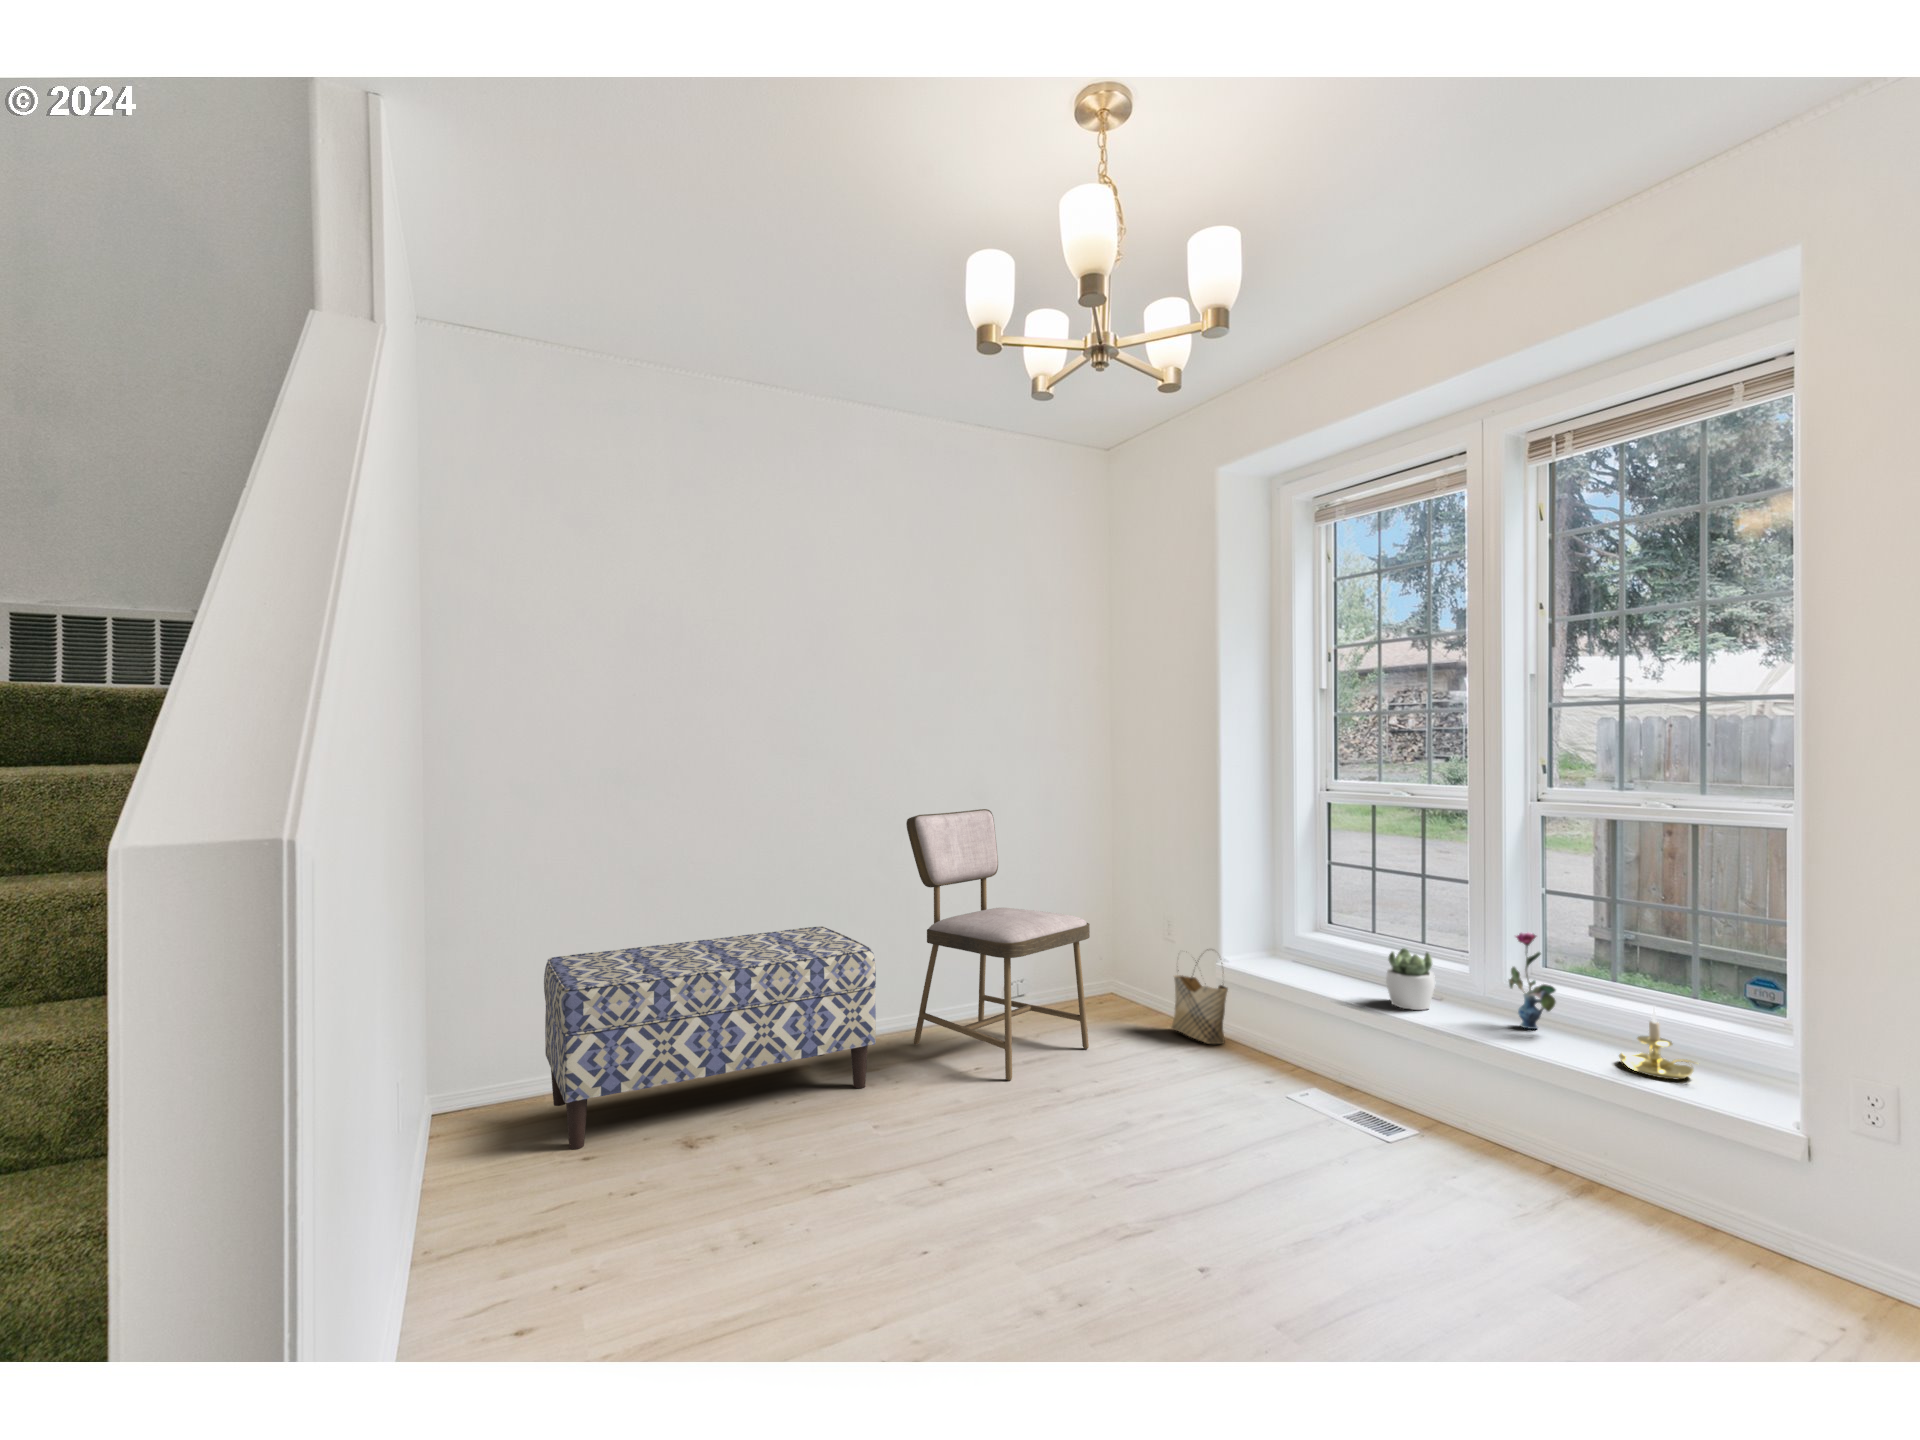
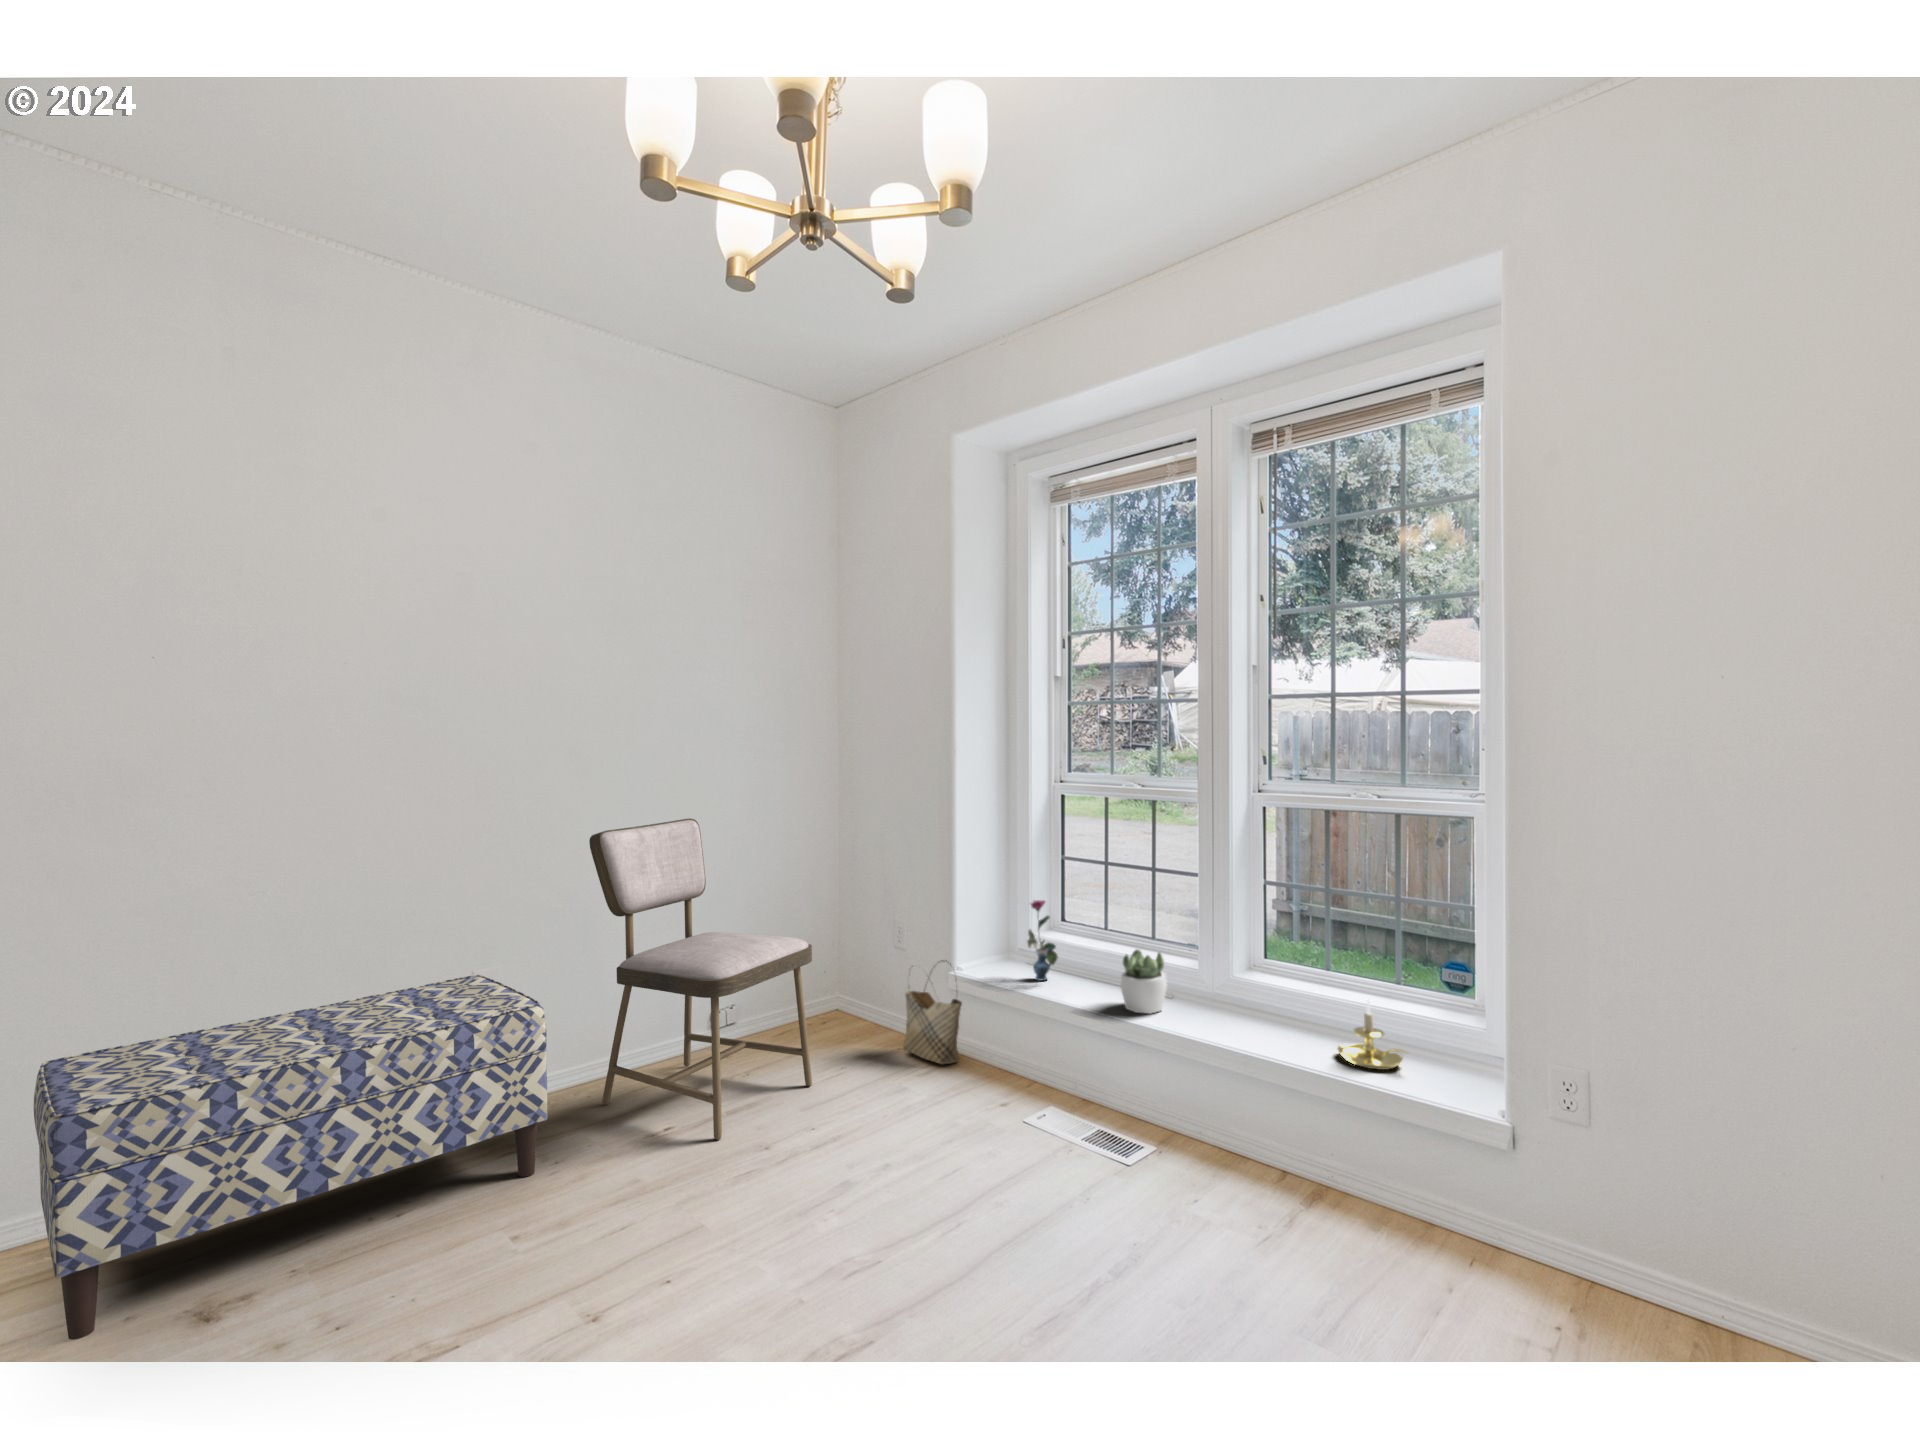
vase: present [1509,932,1556,1029] -> present [1027,899,1058,981]

